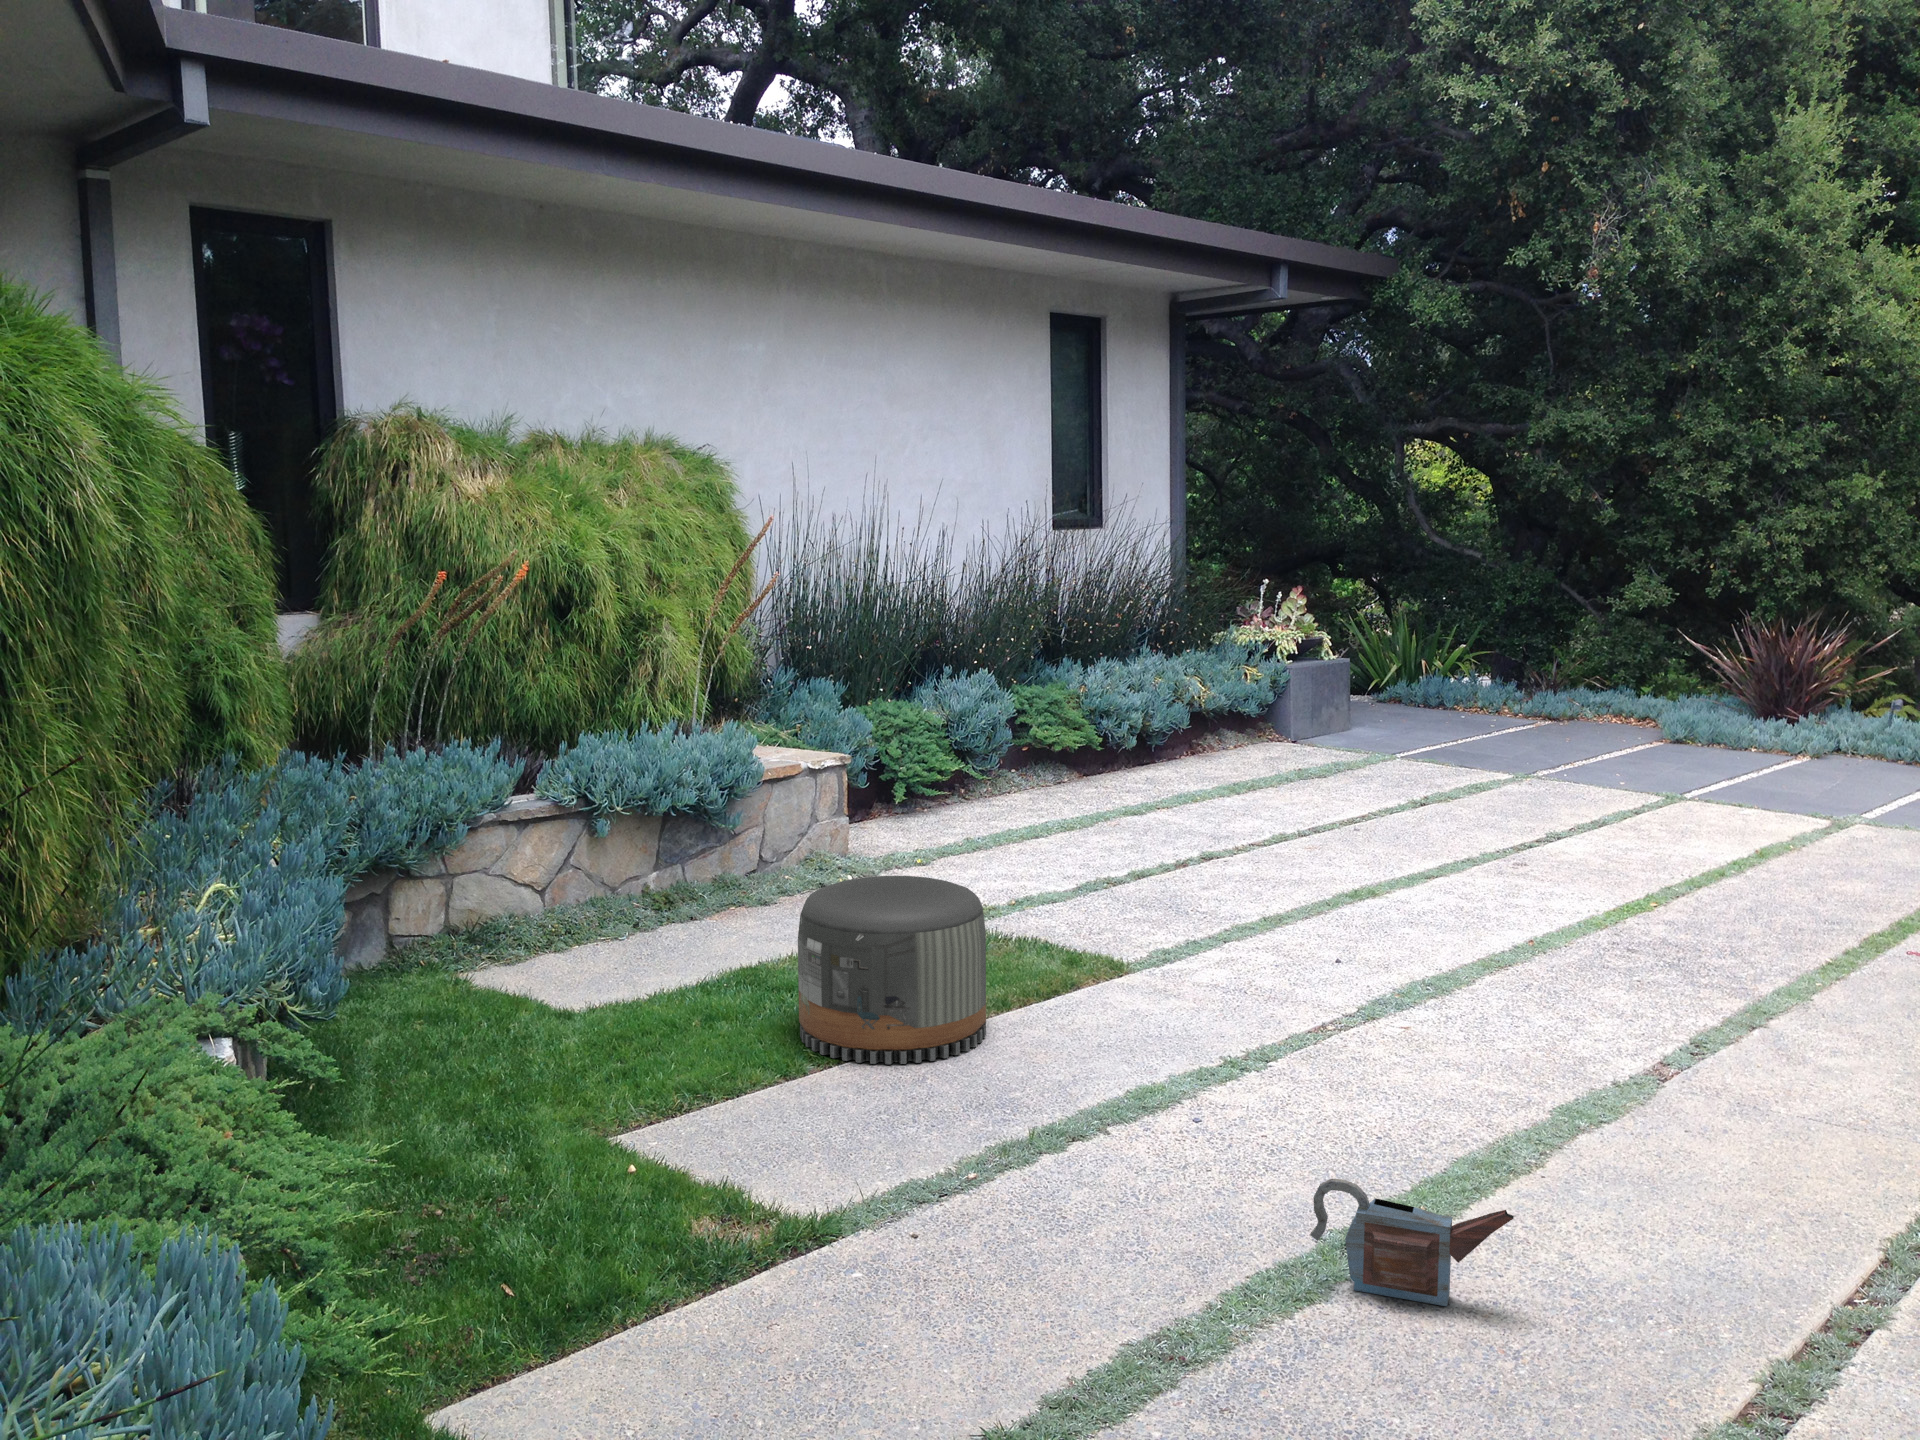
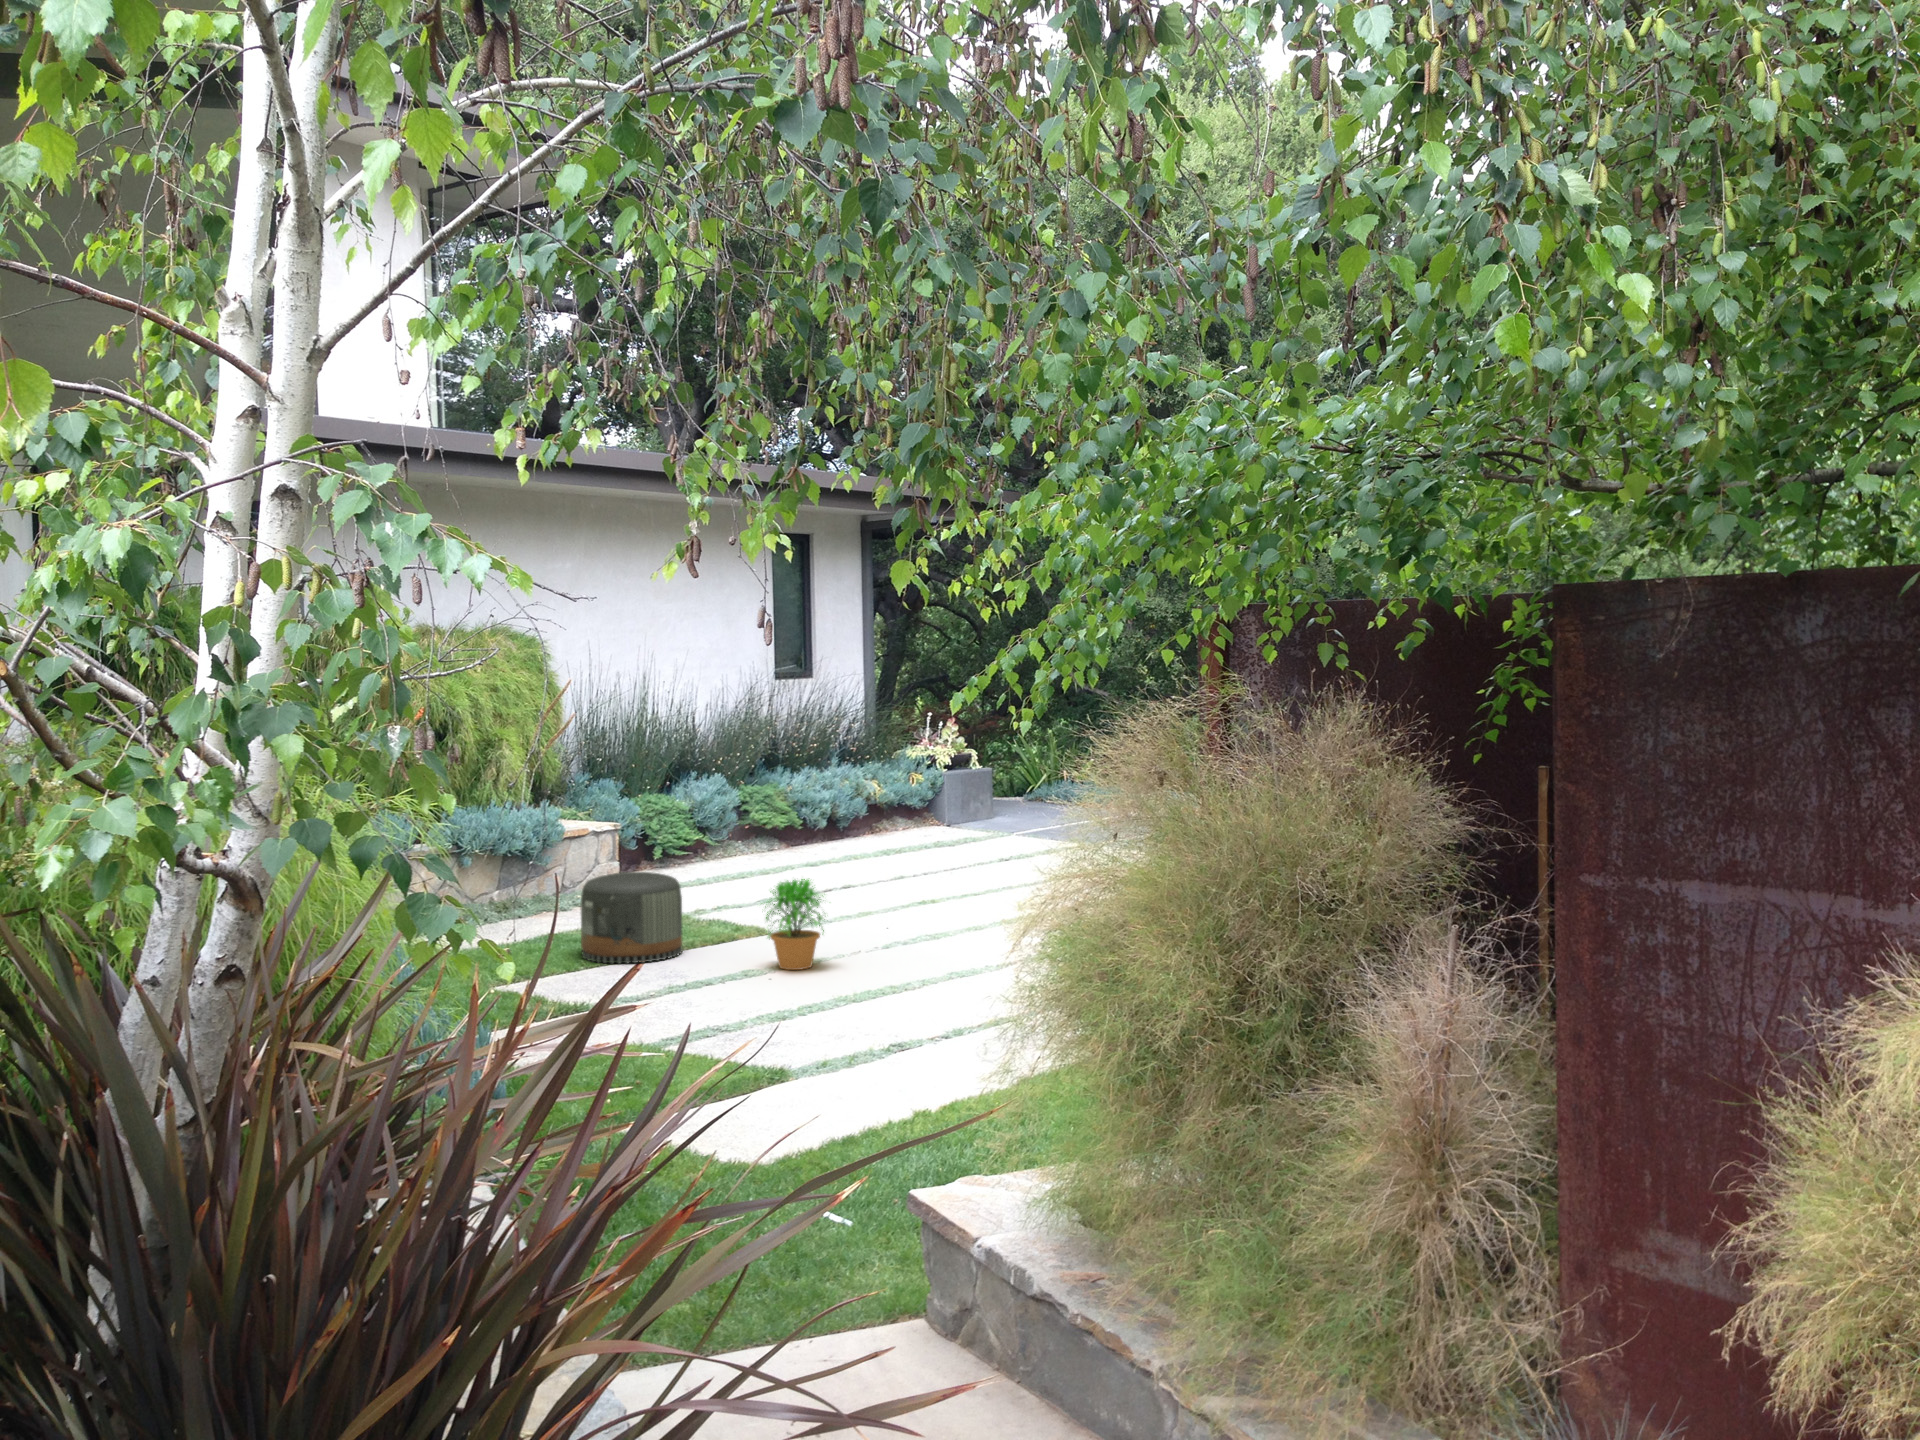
potted plant: none [1147,910,1307,1100] -> present [765,879,825,970]
watering can: present [1310,1179,1514,1306] -> none [799,969,878,1018]

